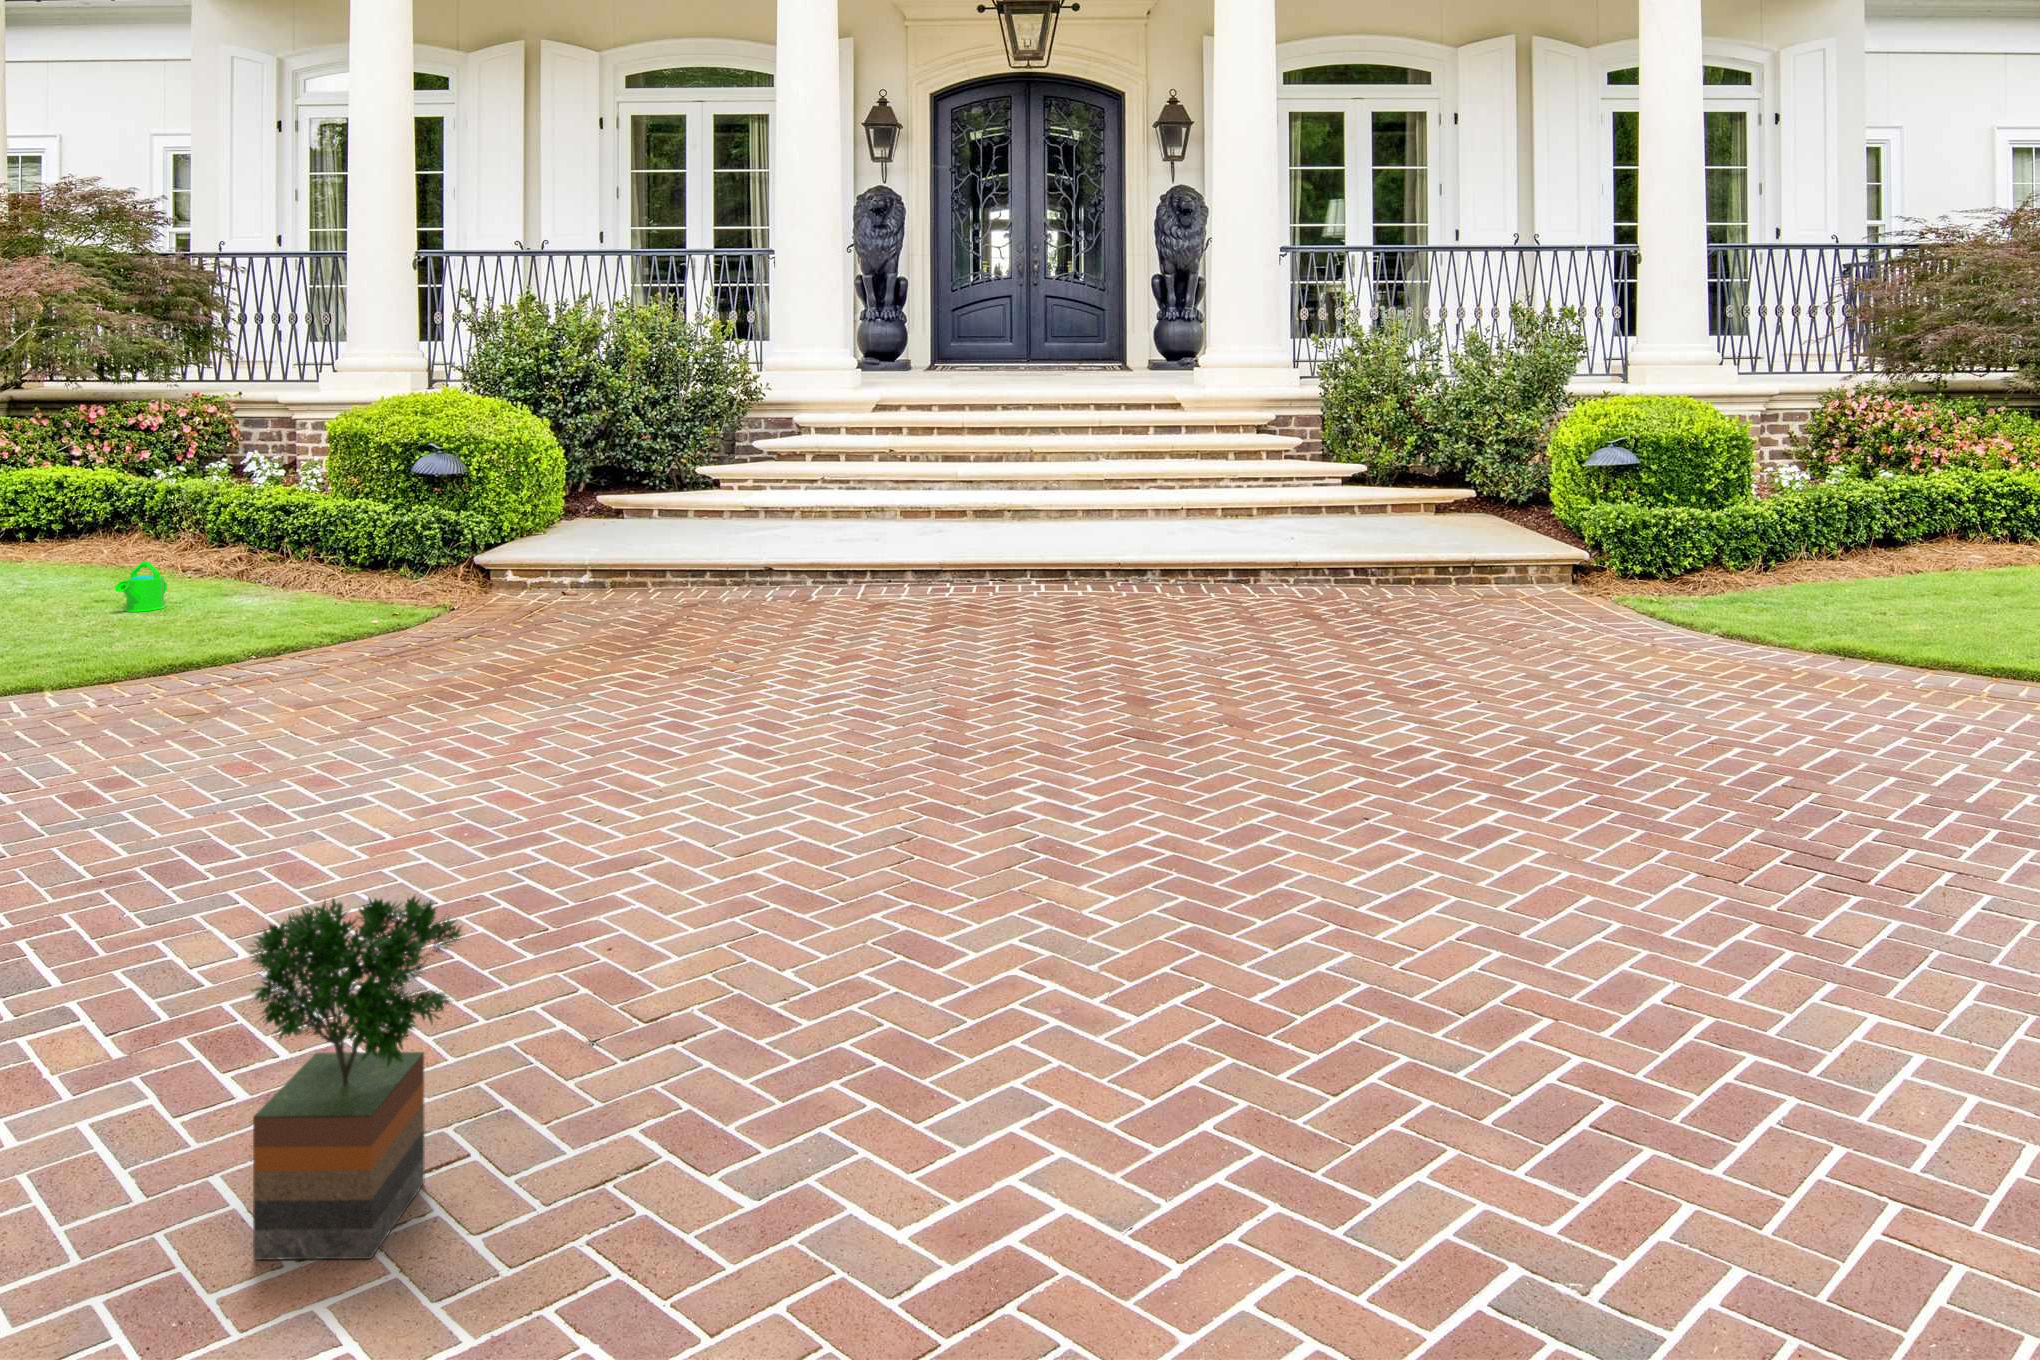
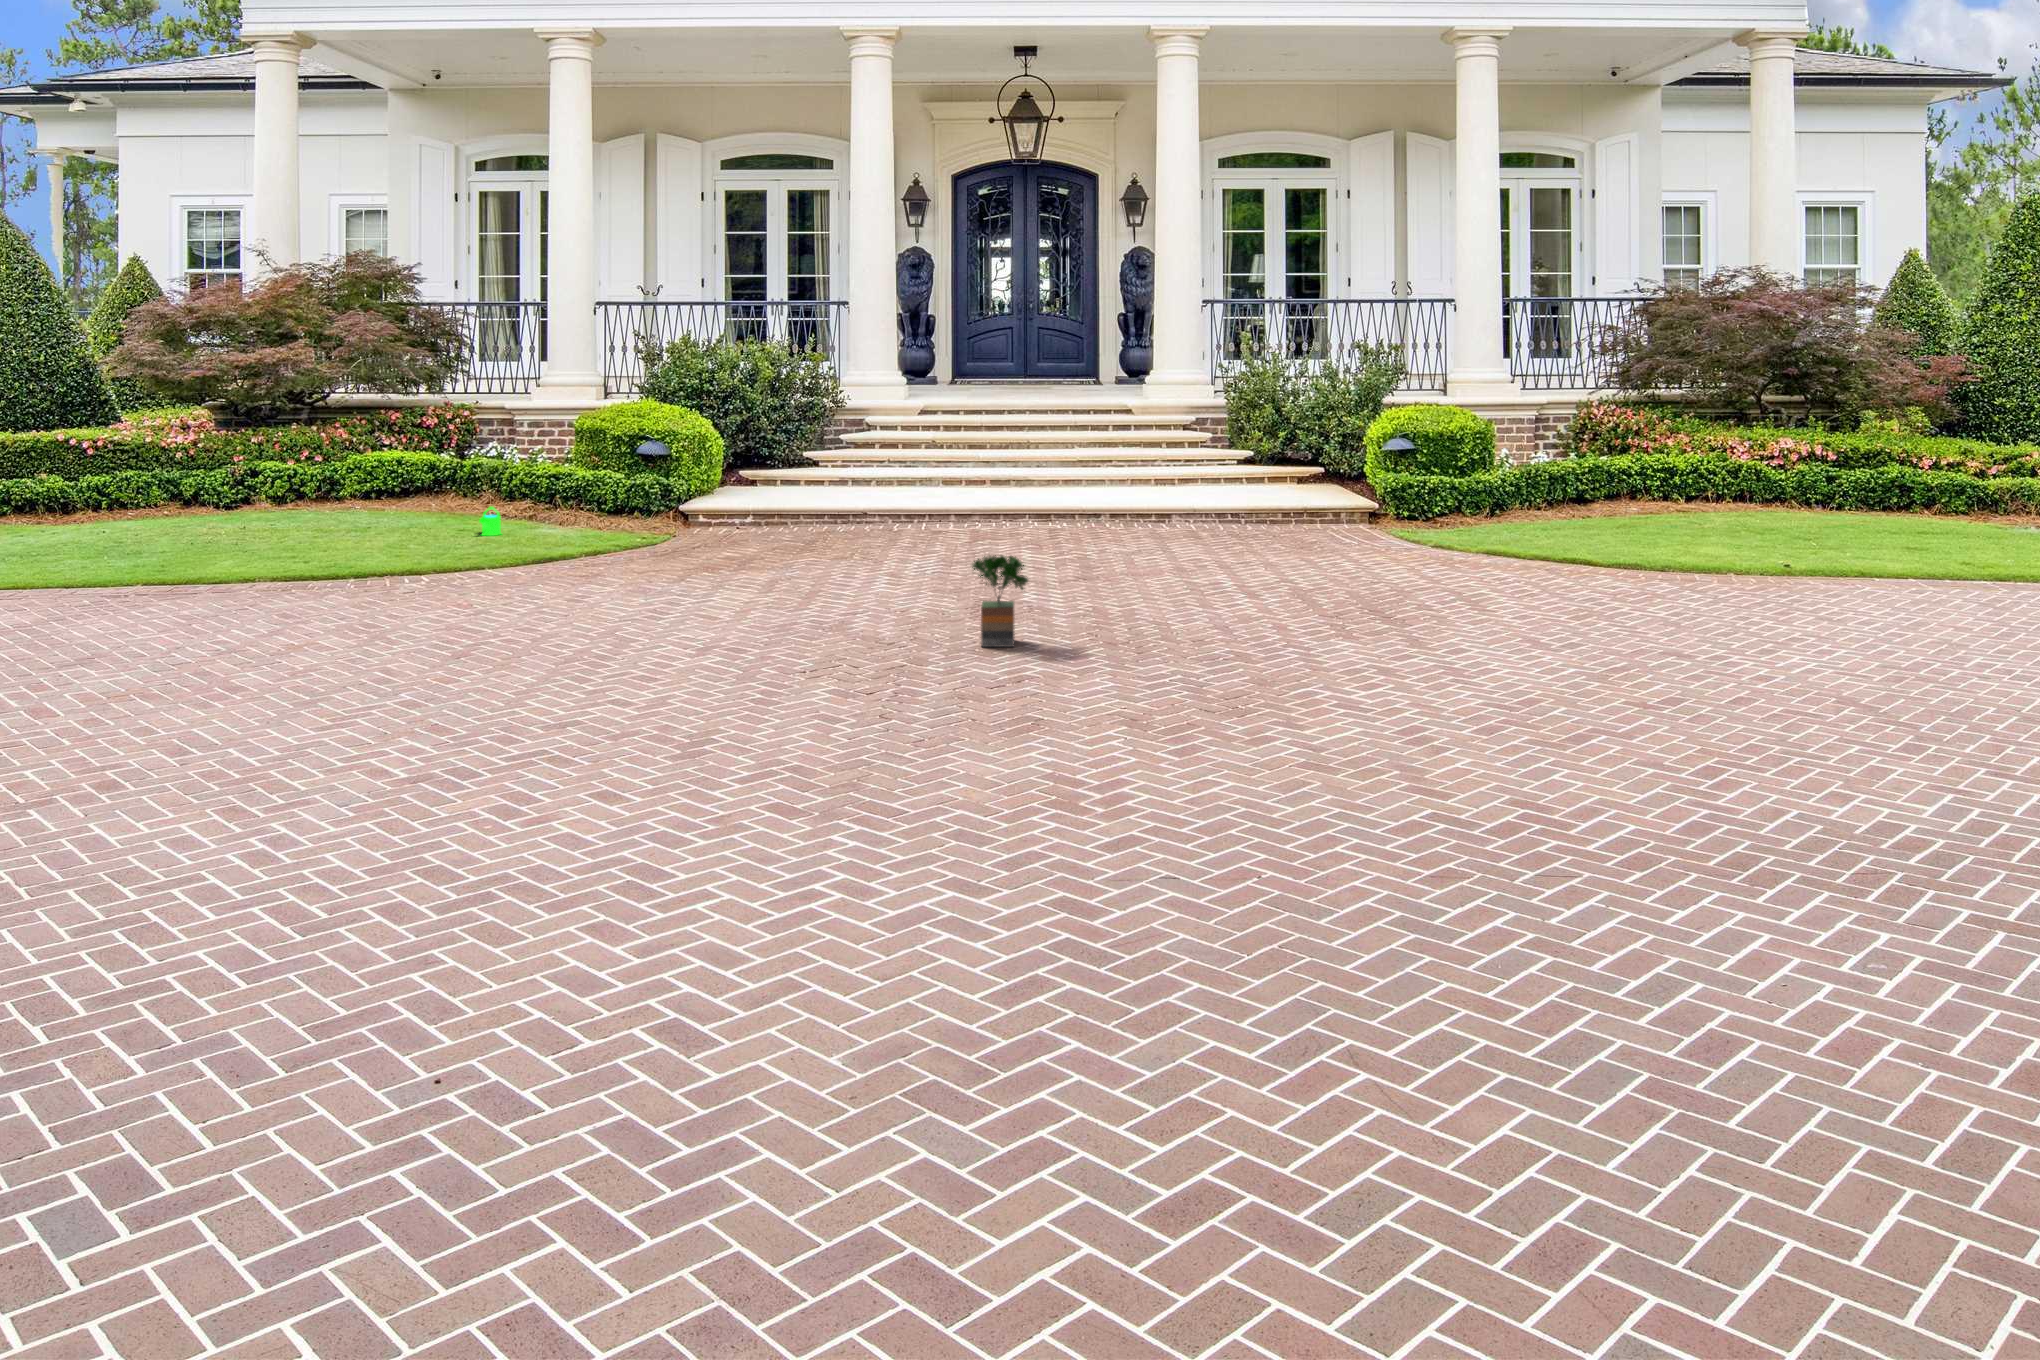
potted tree: present [250,894,462,1260] -> present [972,555,1028,647]

